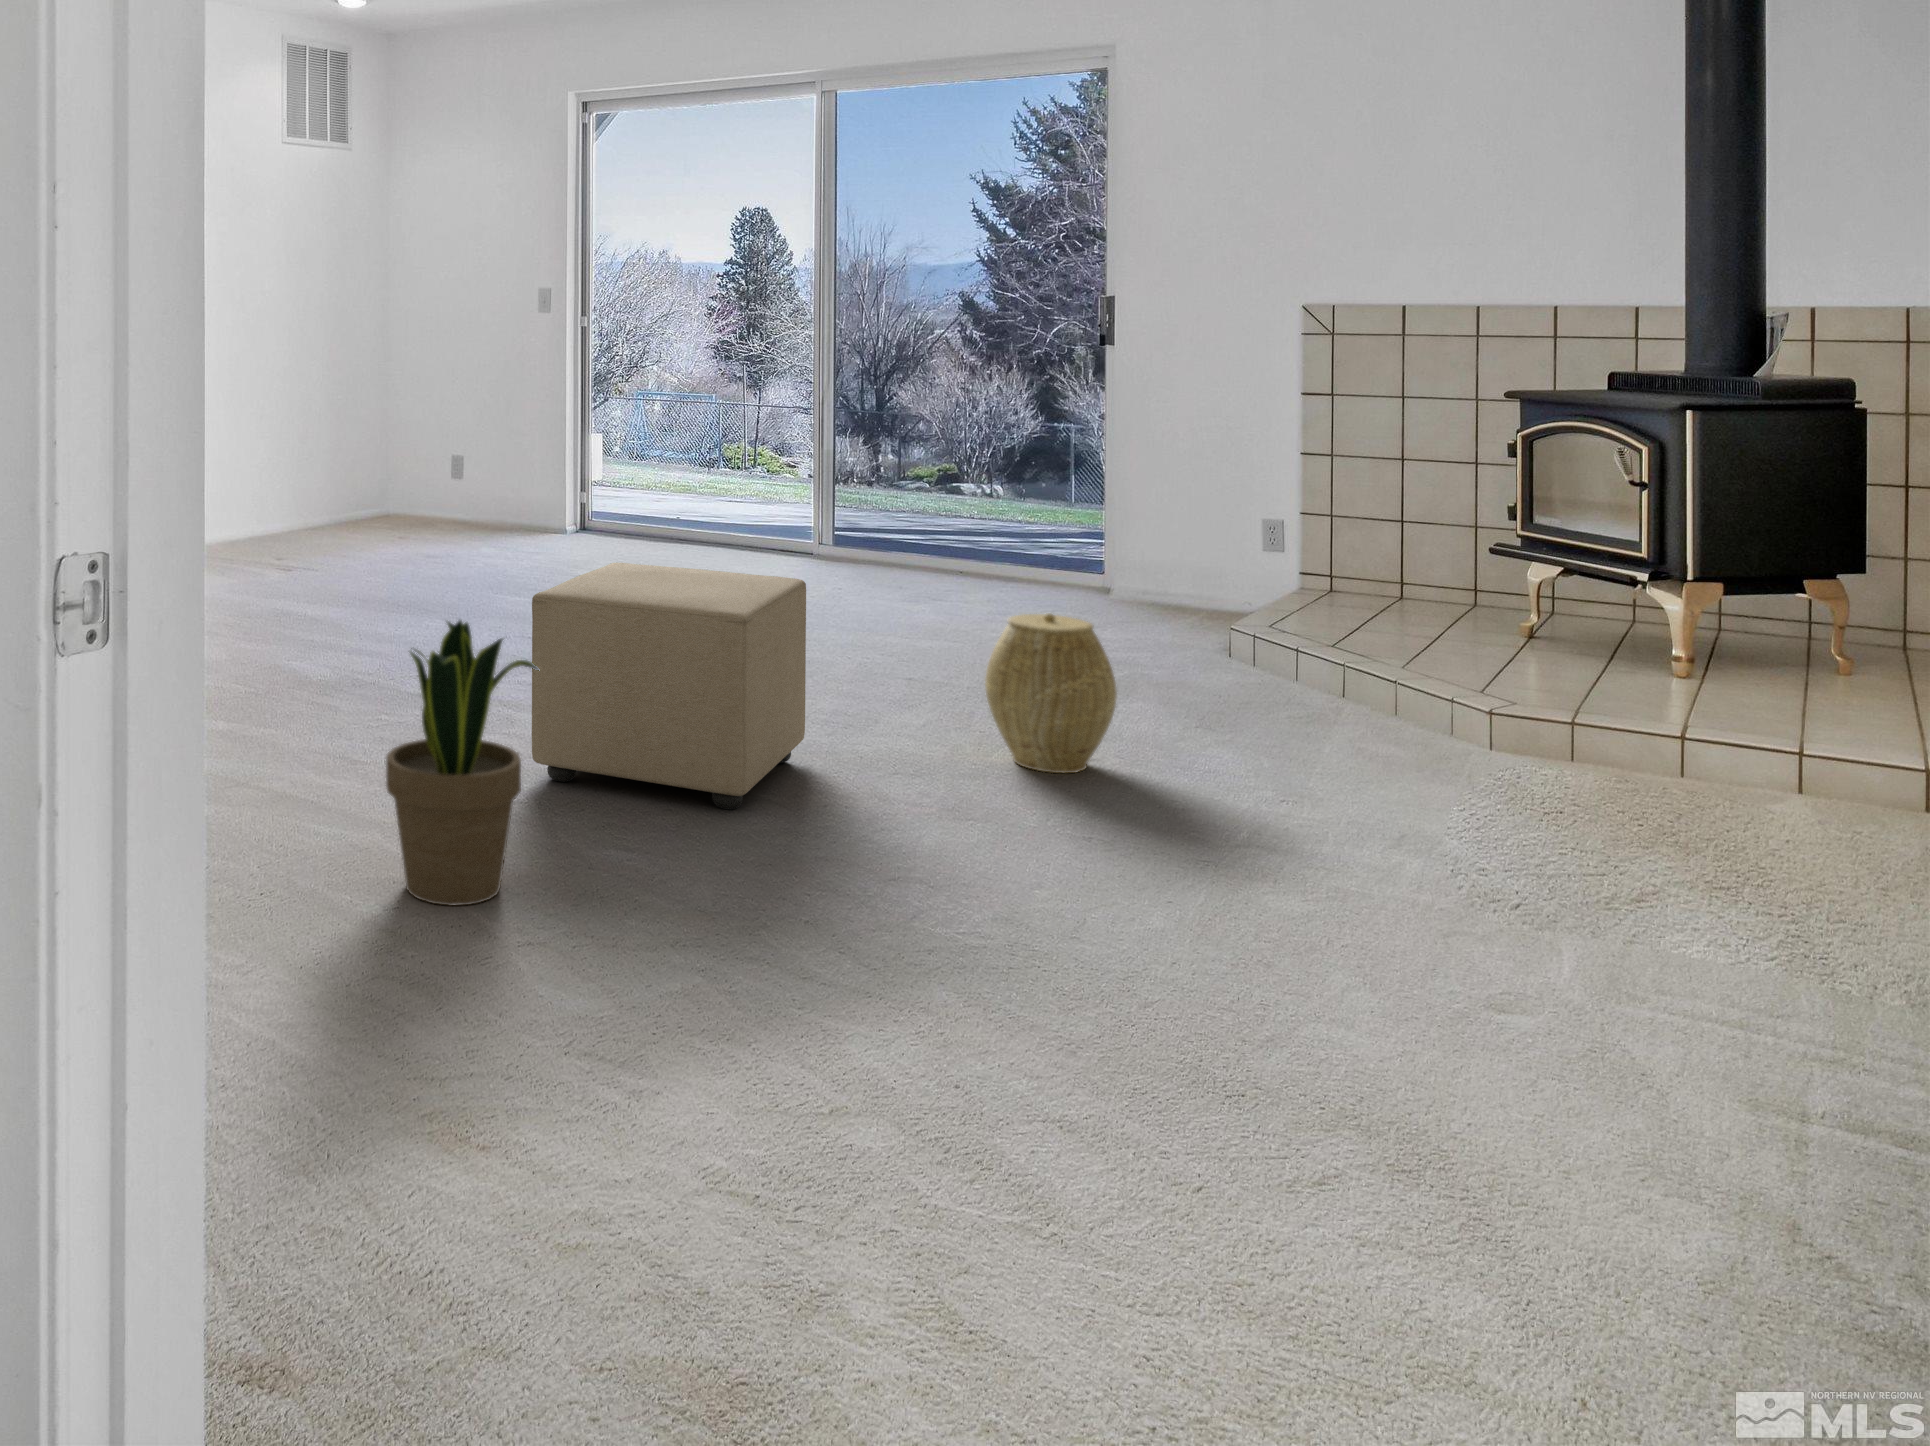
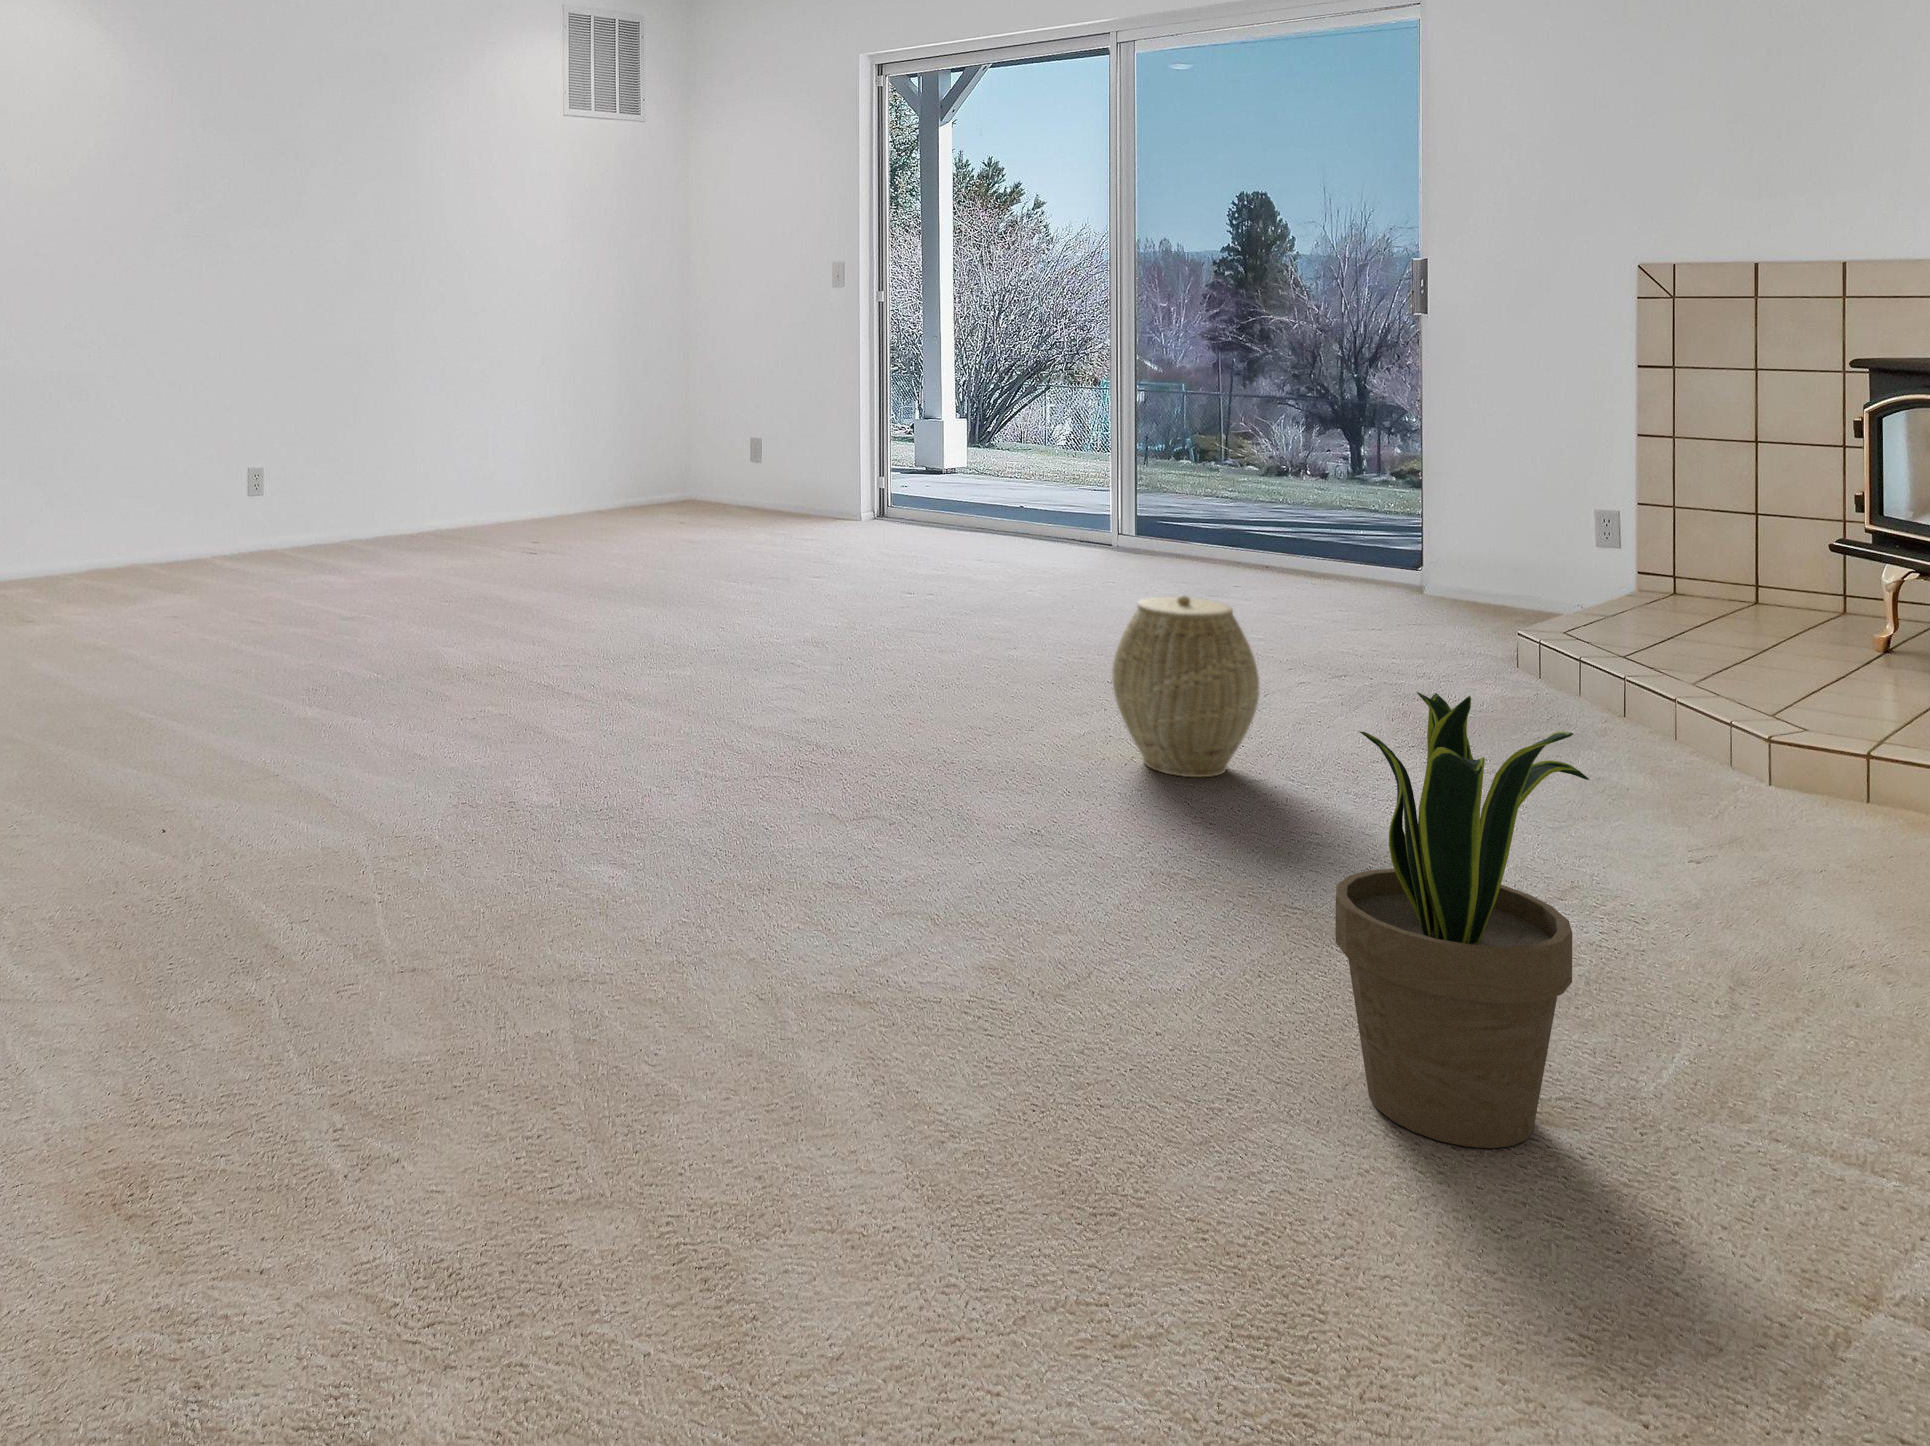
ottoman: present [532,562,806,809] -> none [587,529,906,795]
potted plant: present [386,620,539,905] -> present [1335,692,1590,1148]

